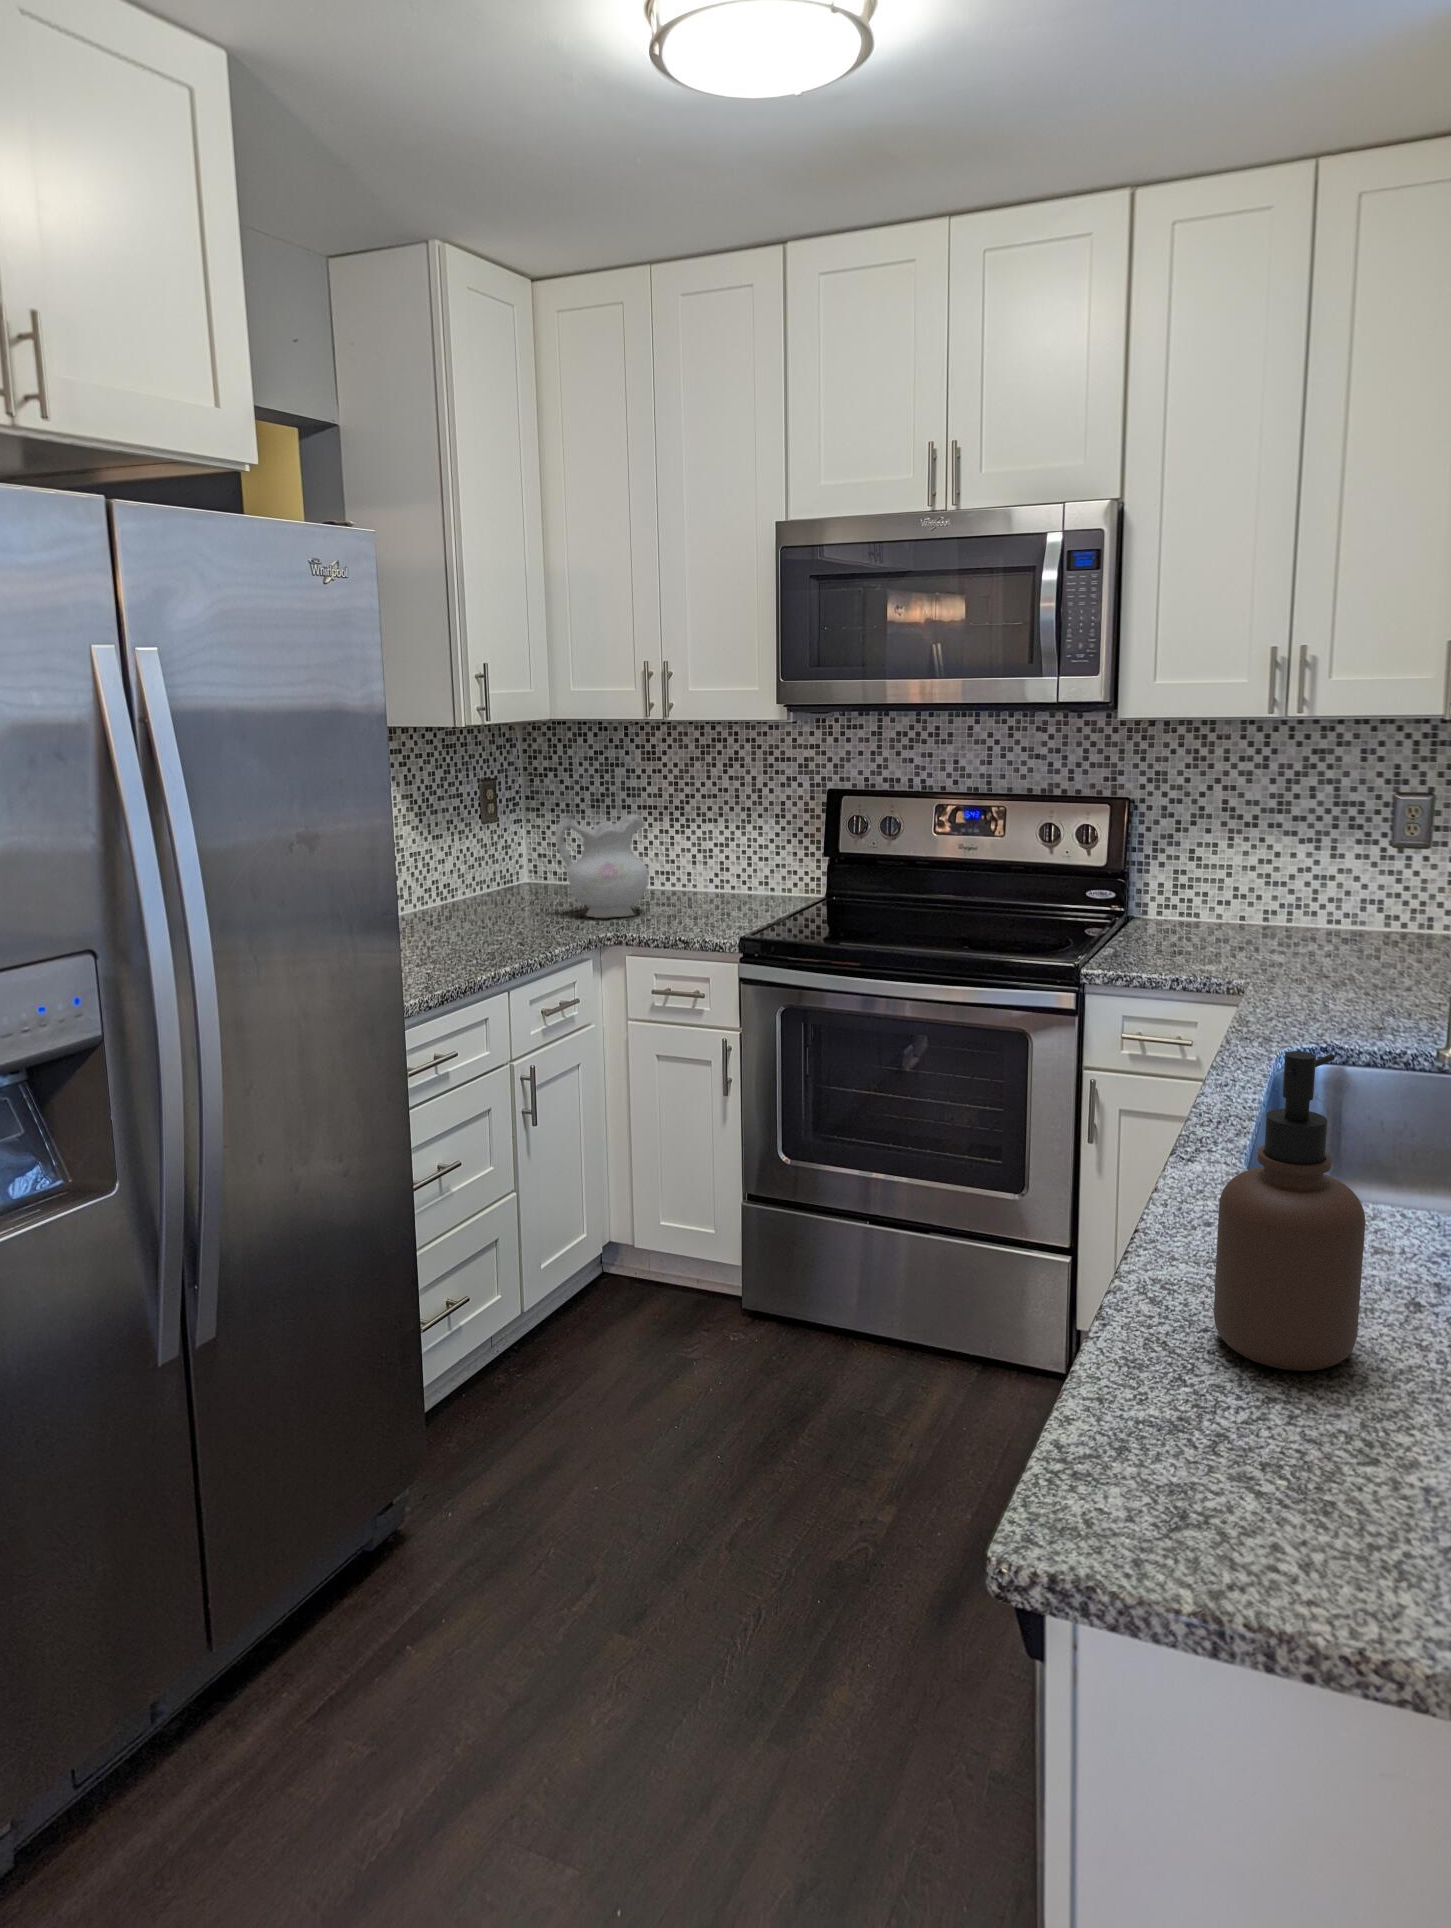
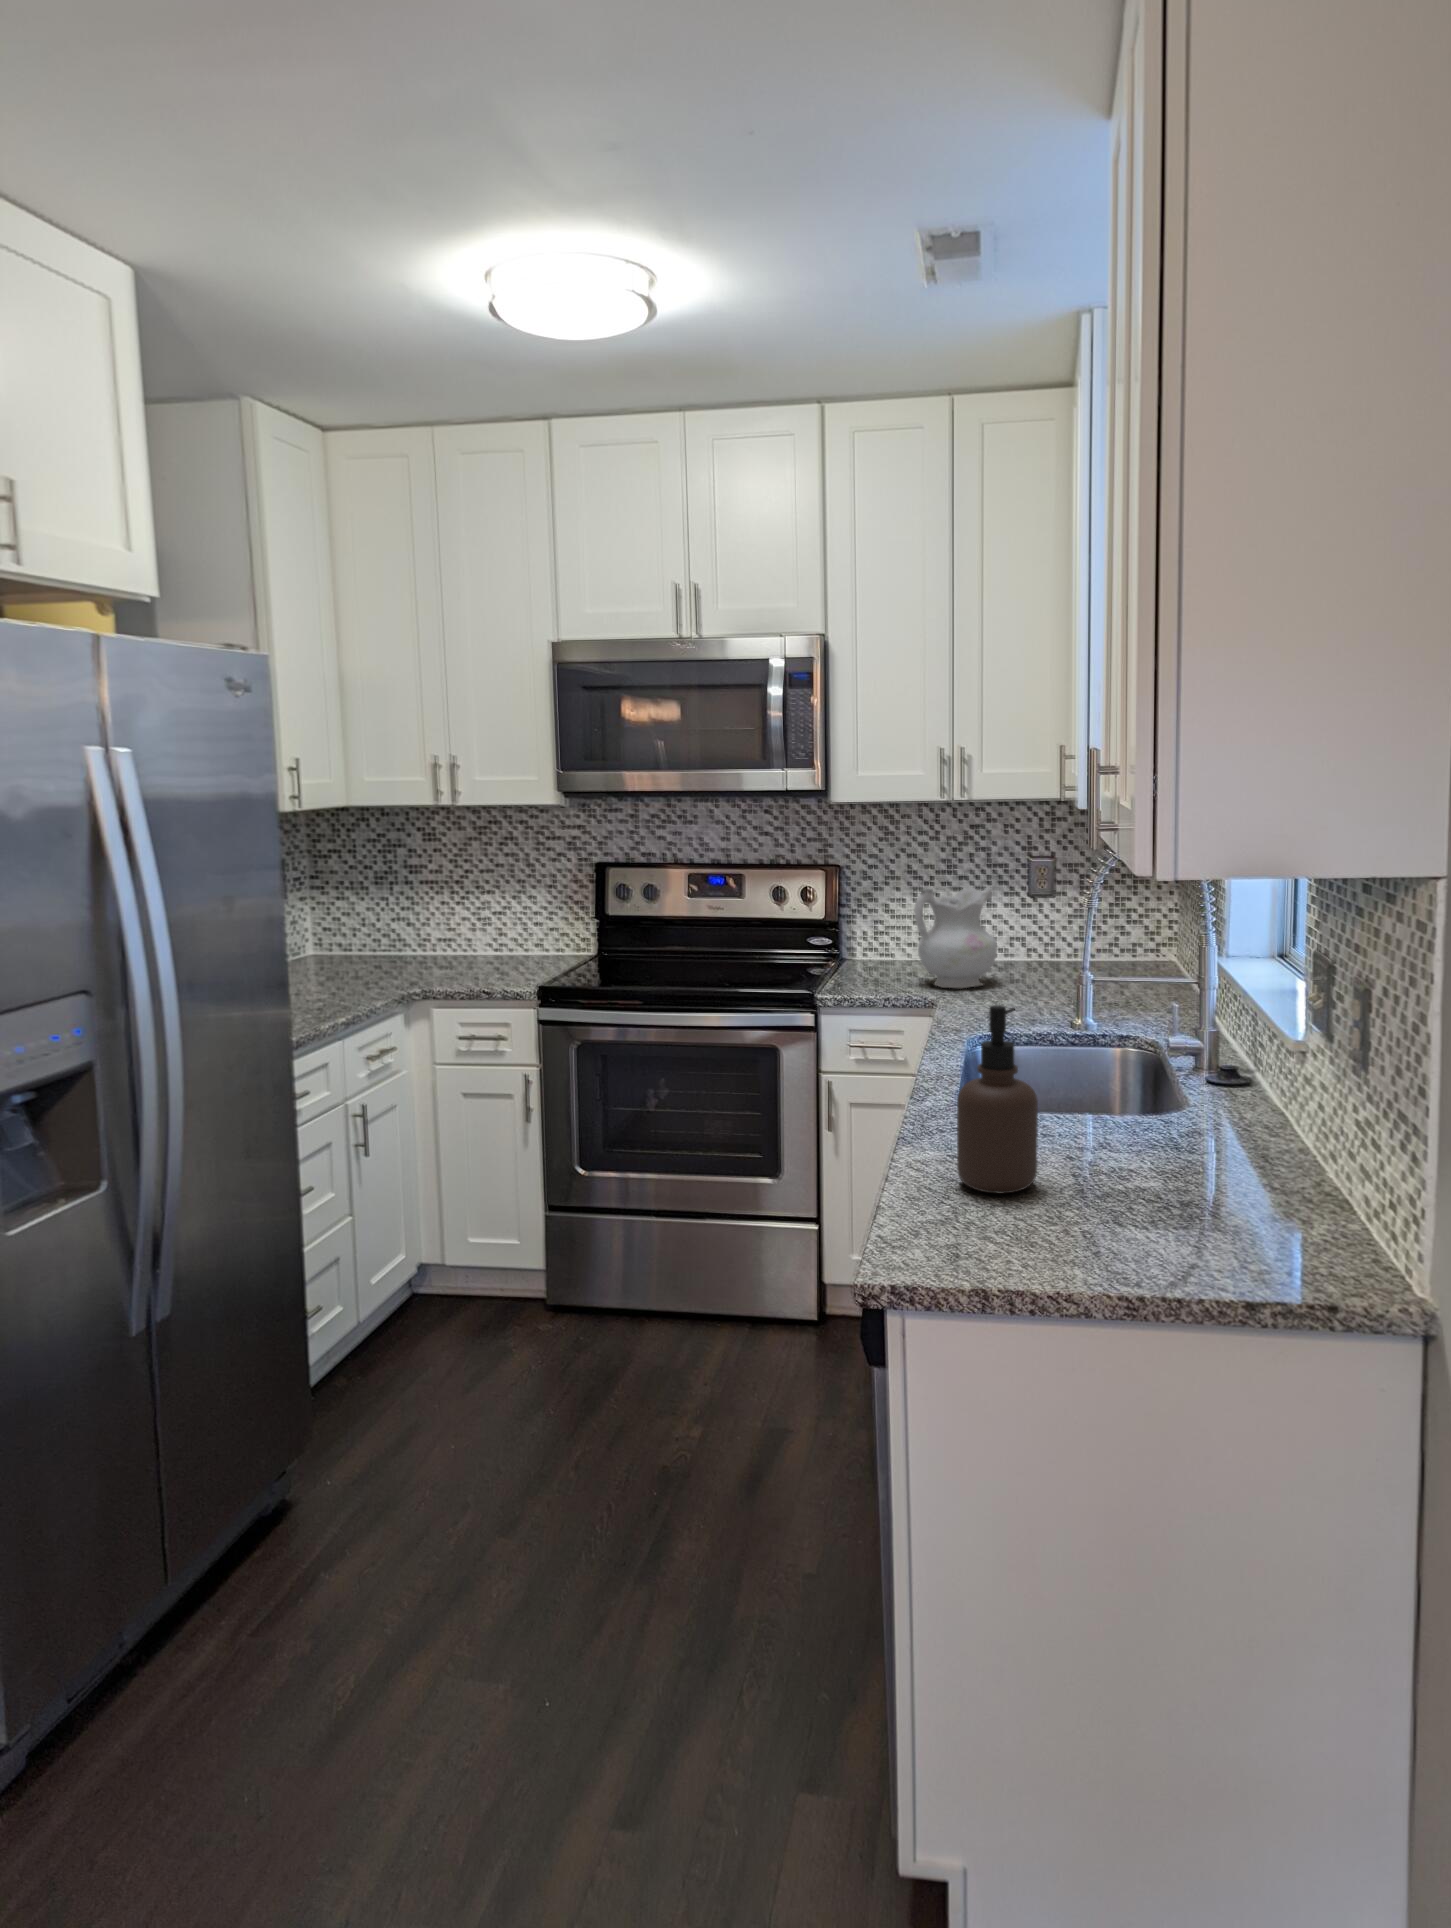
ceramic pitcher: present [555,814,649,918] -> present [914,887,997,988]

